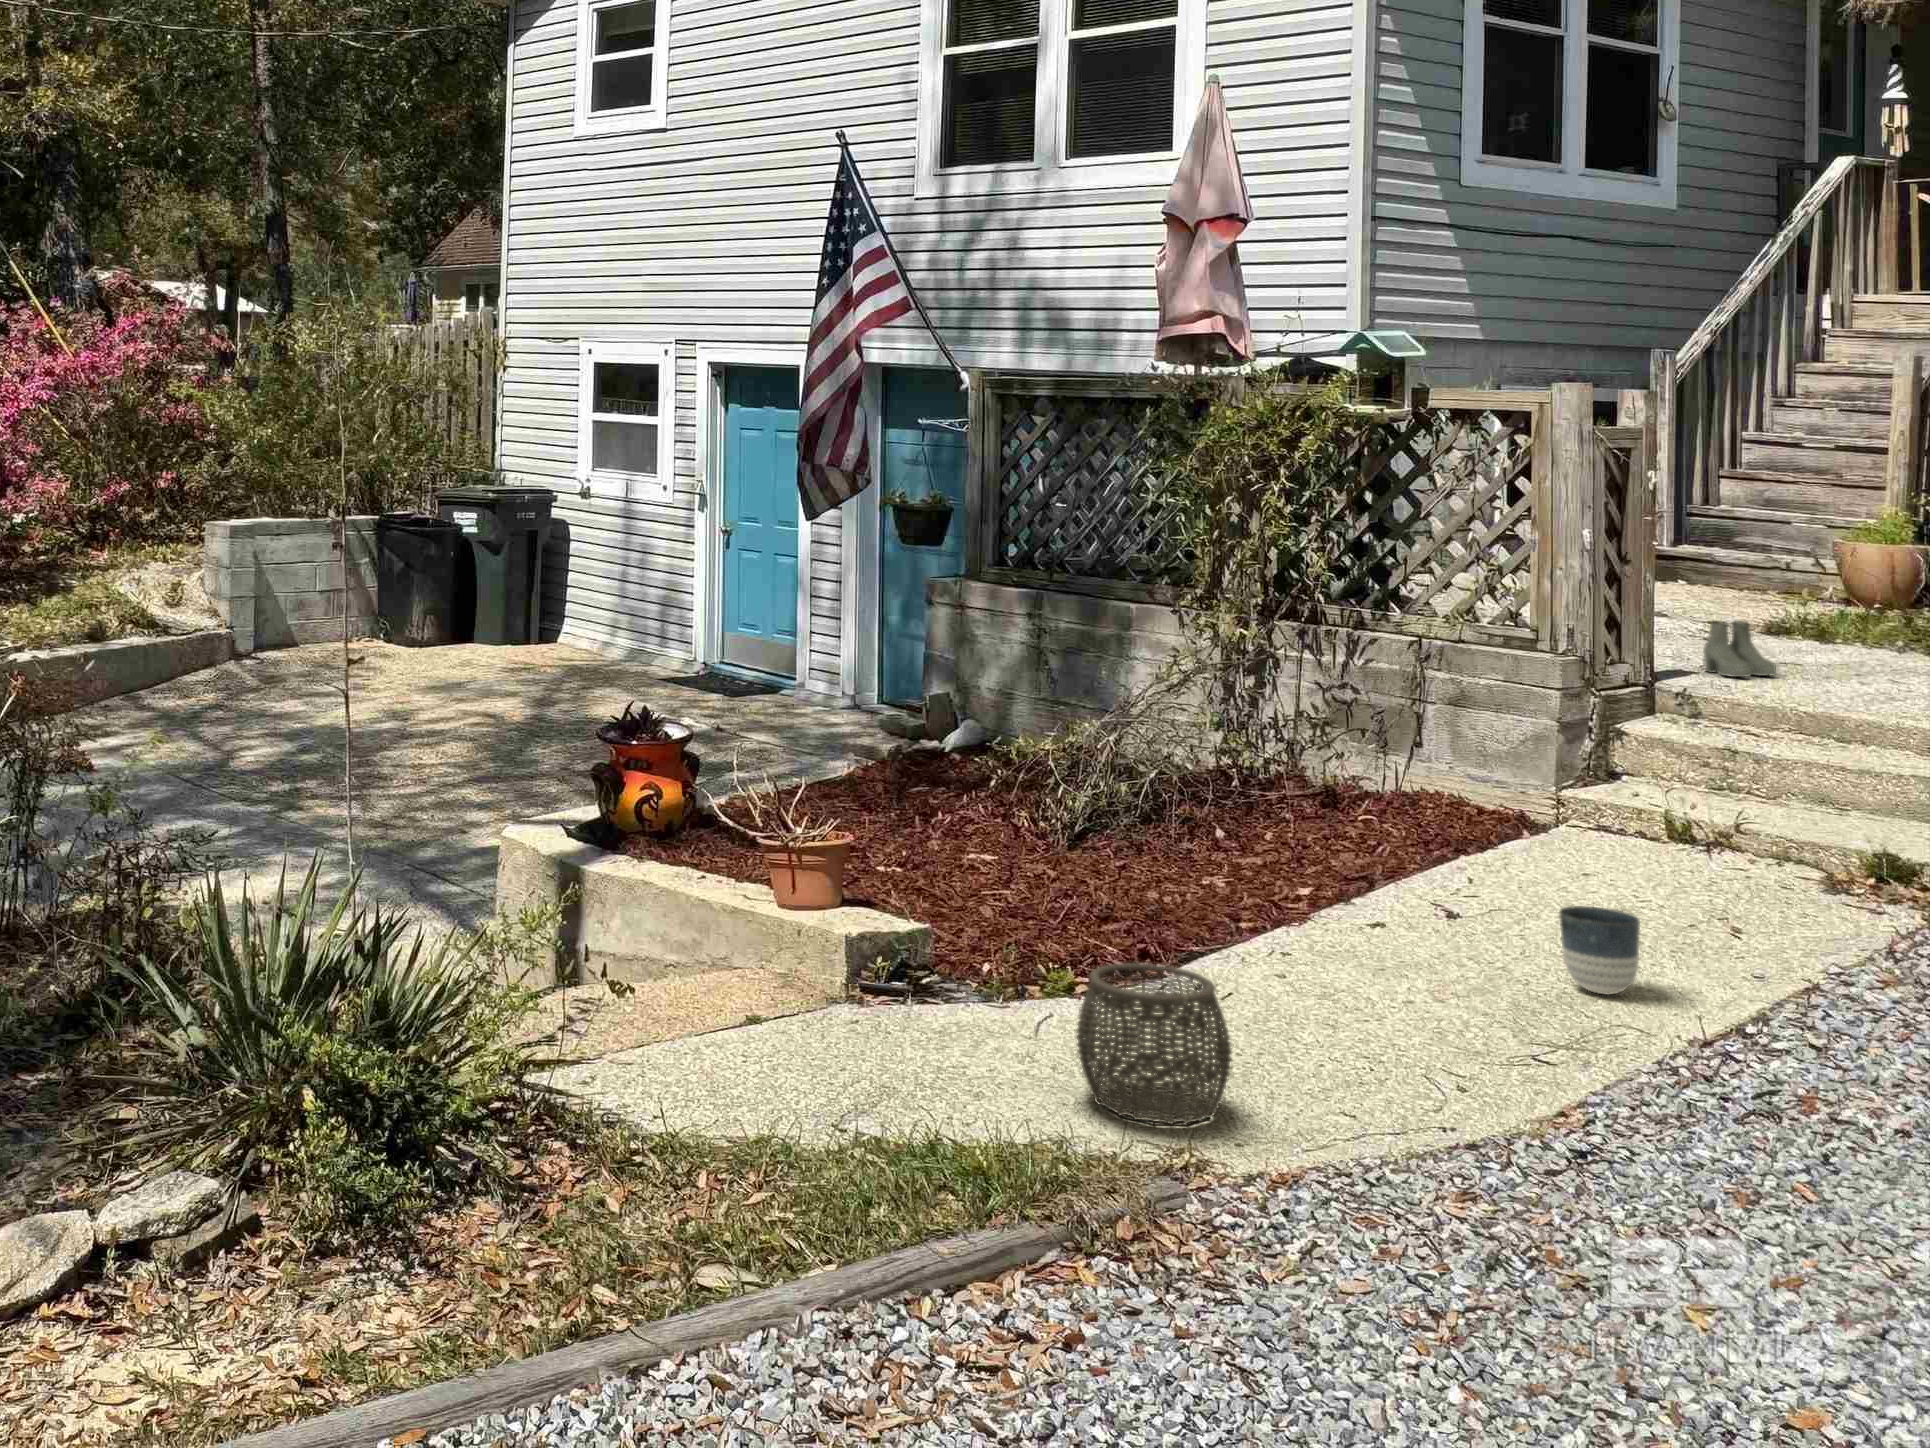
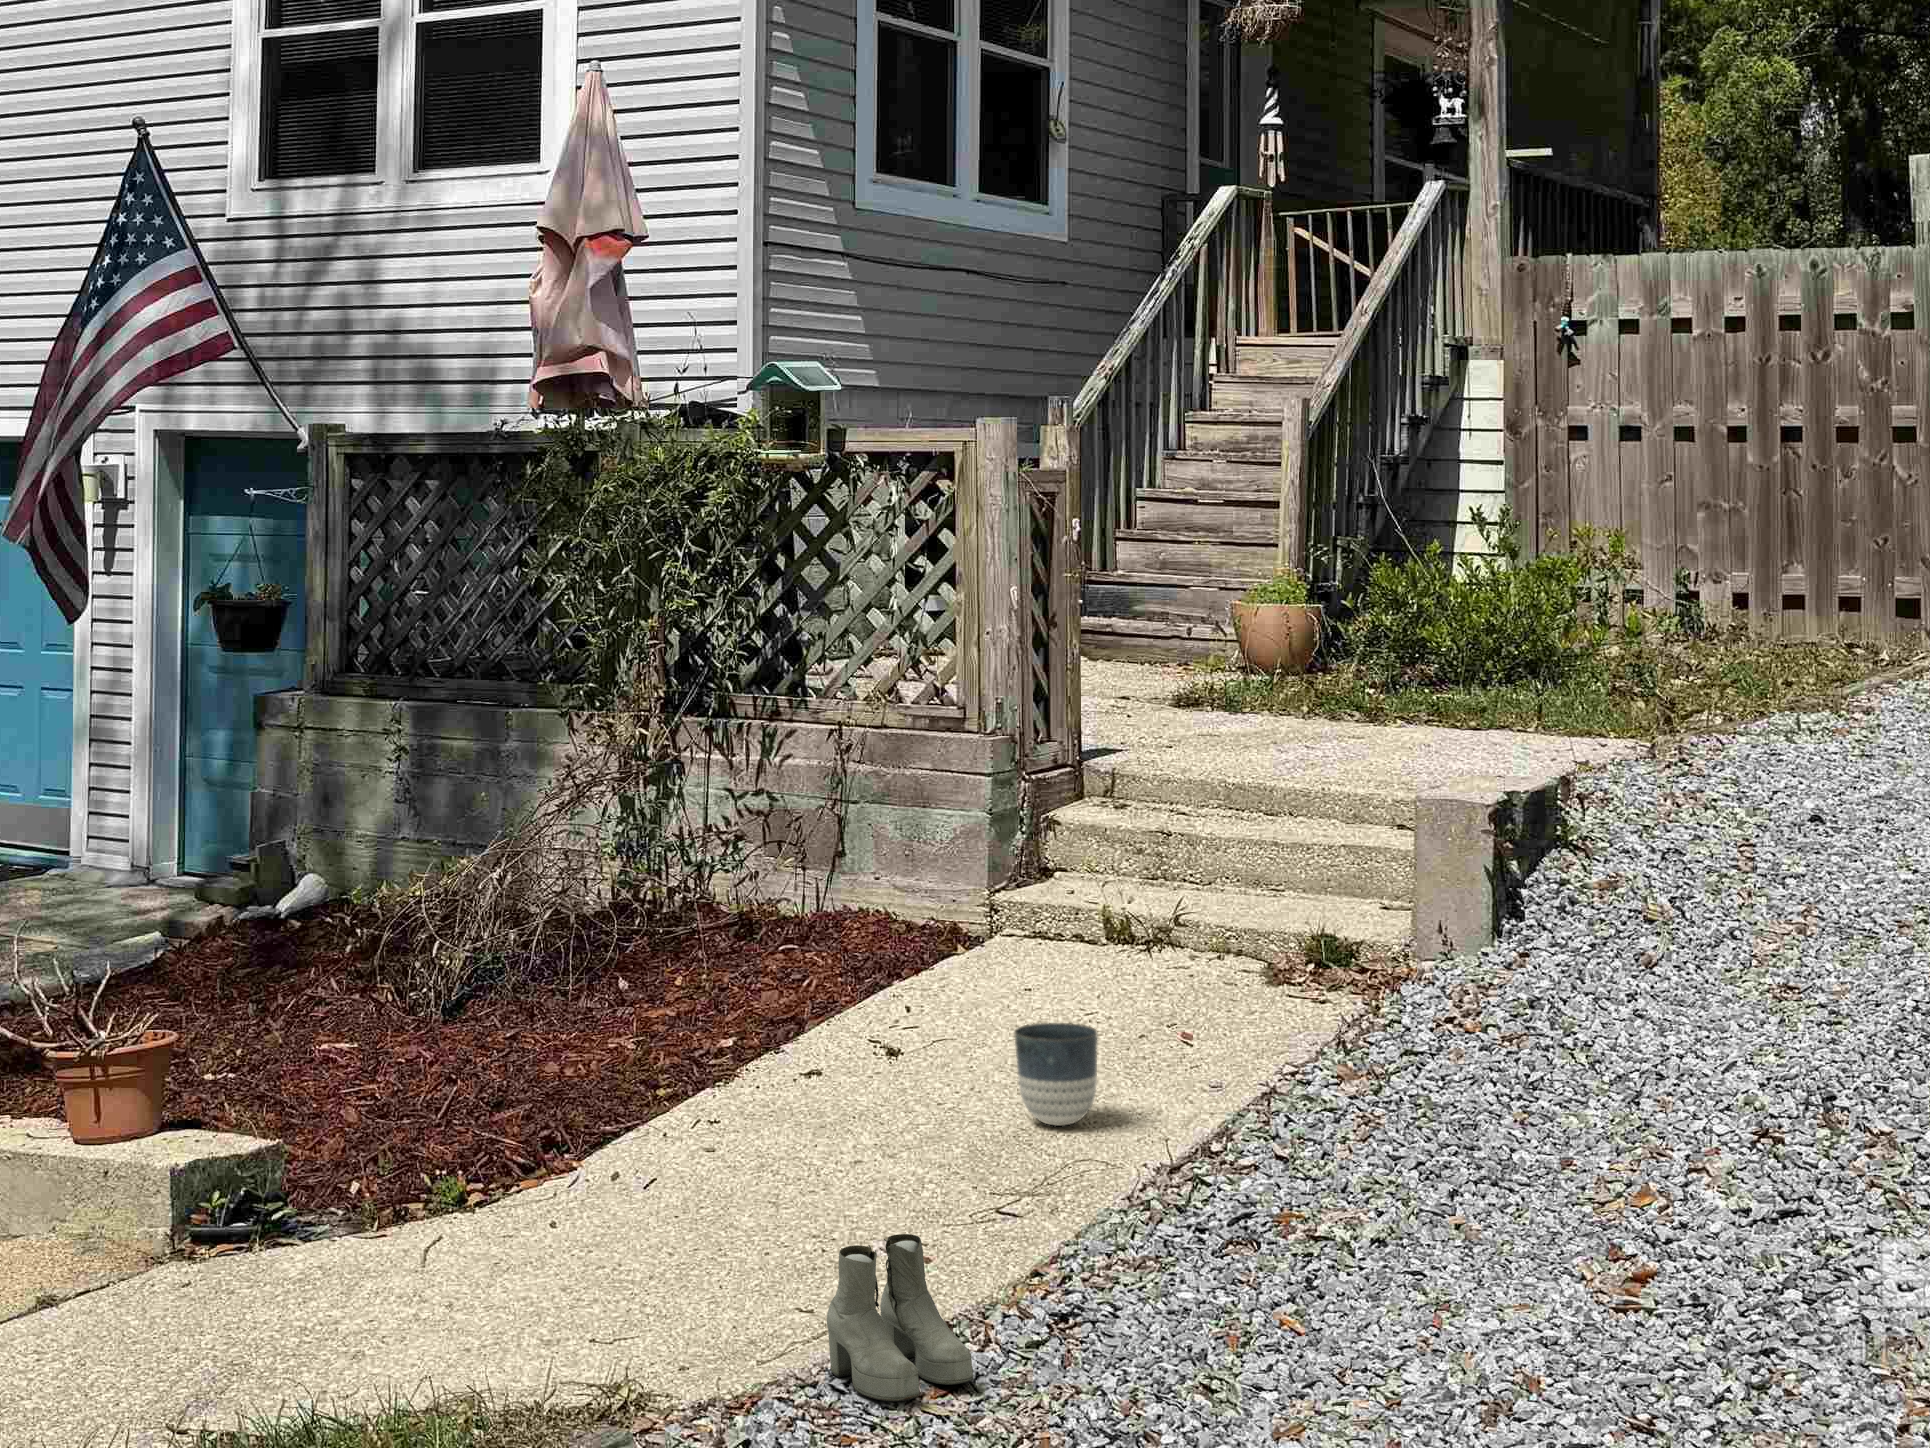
boots: present [1703,621,1776,677] -> present [827,1234,973,1401]
woven basket: present [1076,963,1232,1125] -> none [481,1153,675,1363]

